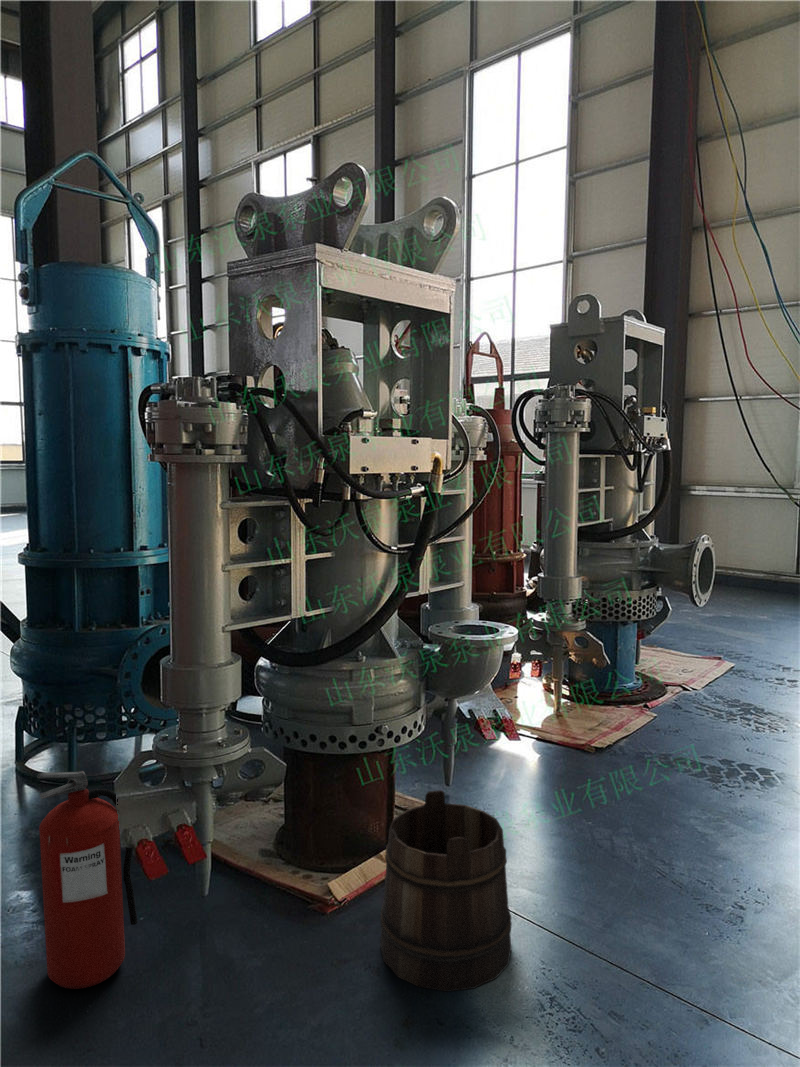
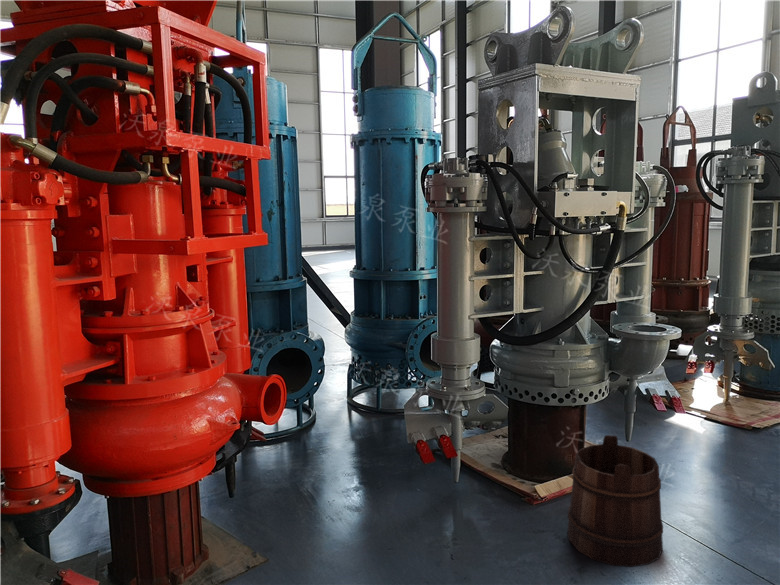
fire extinguisher: present [37,771,138,989] -> none [362,394,416,521]

